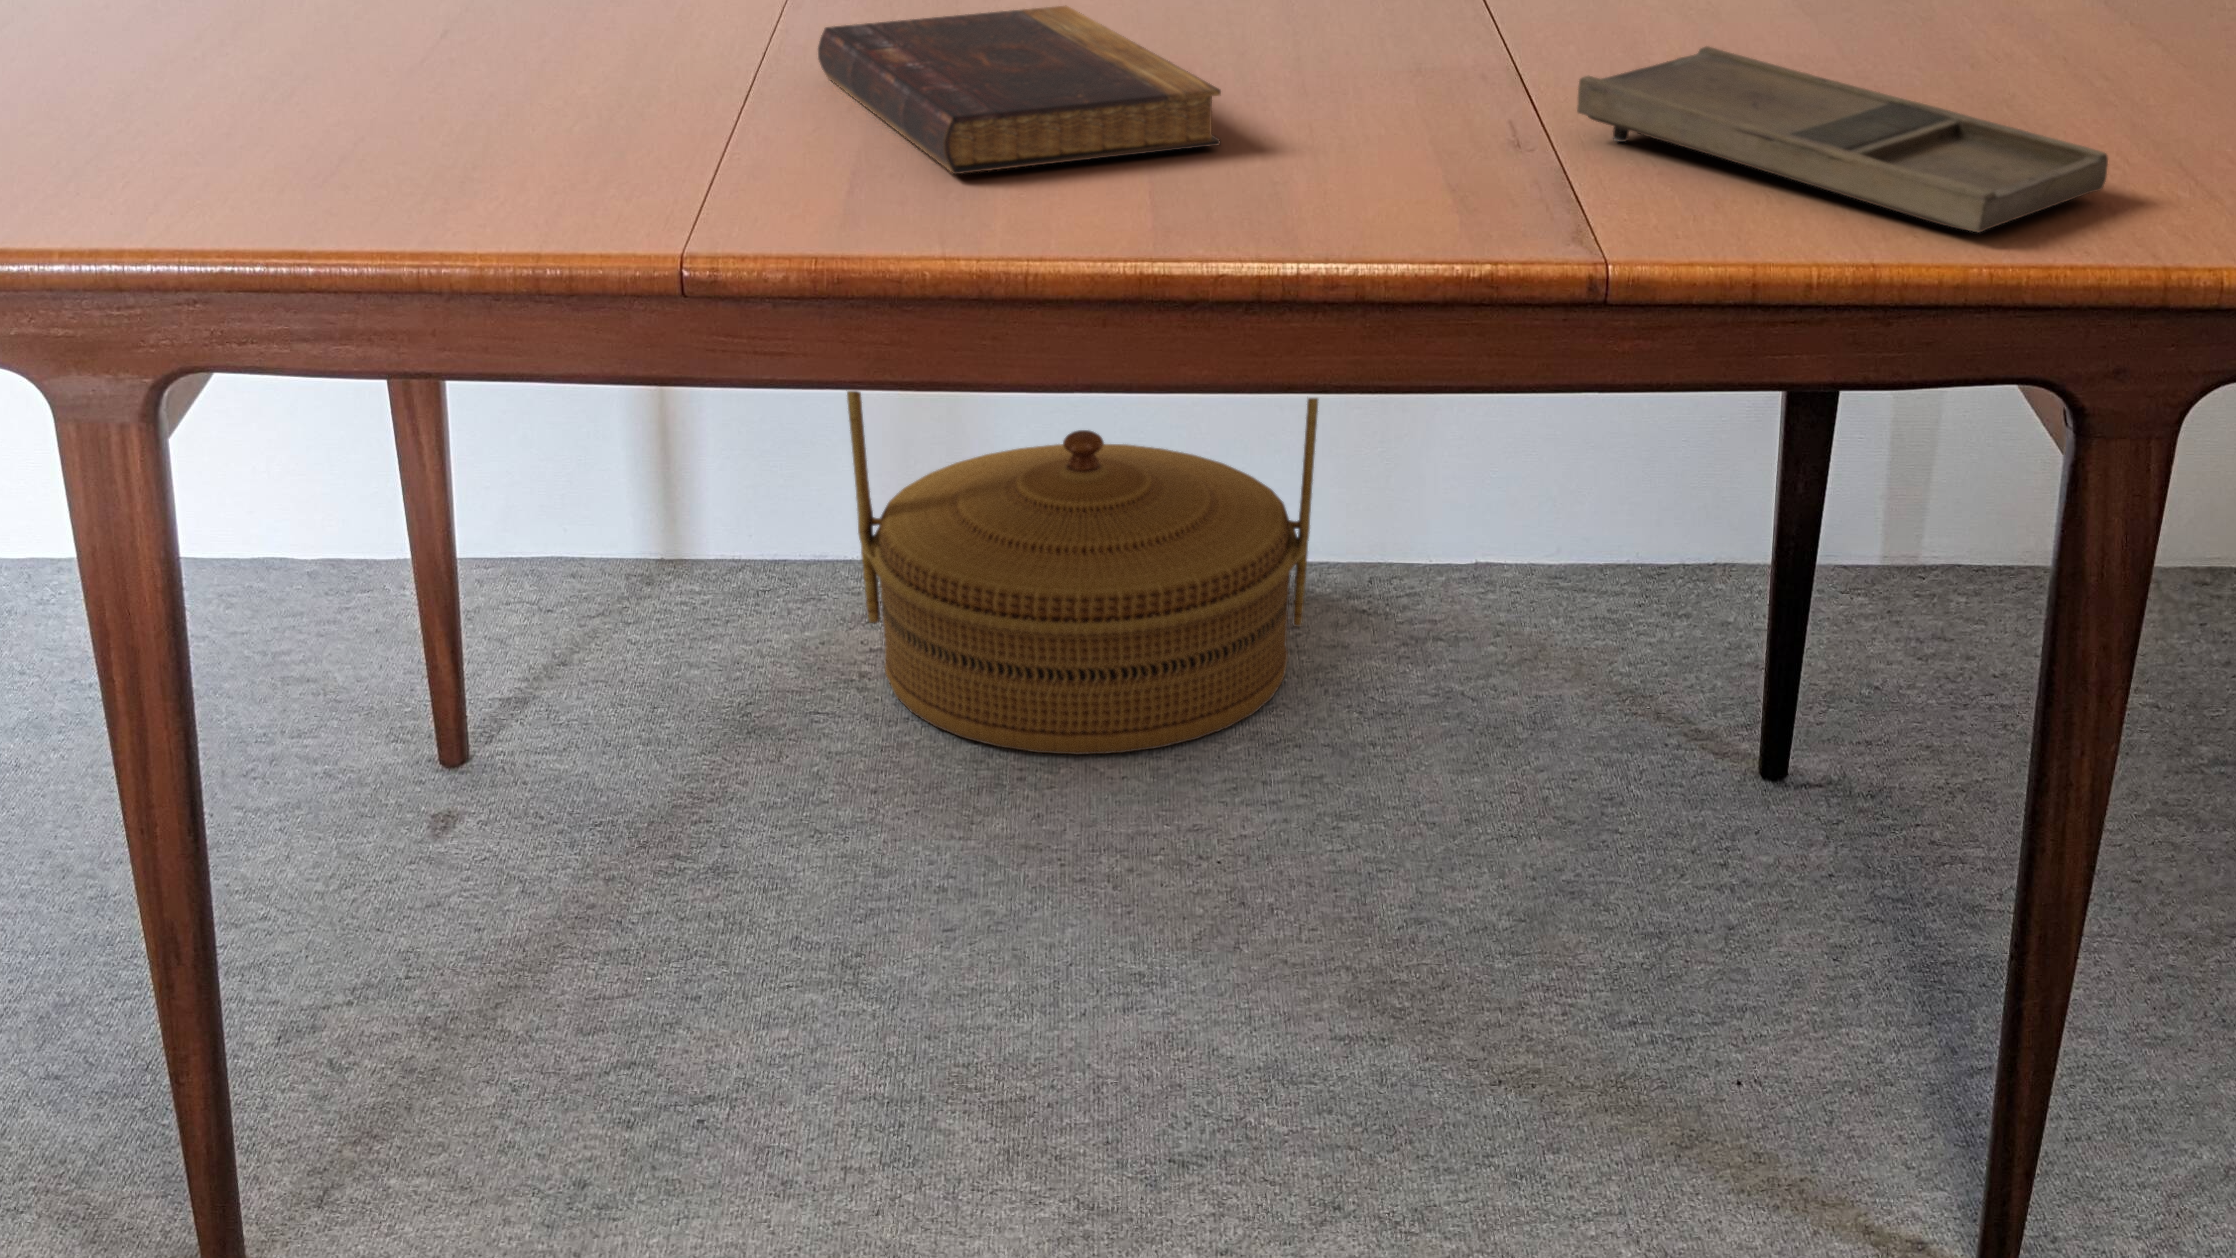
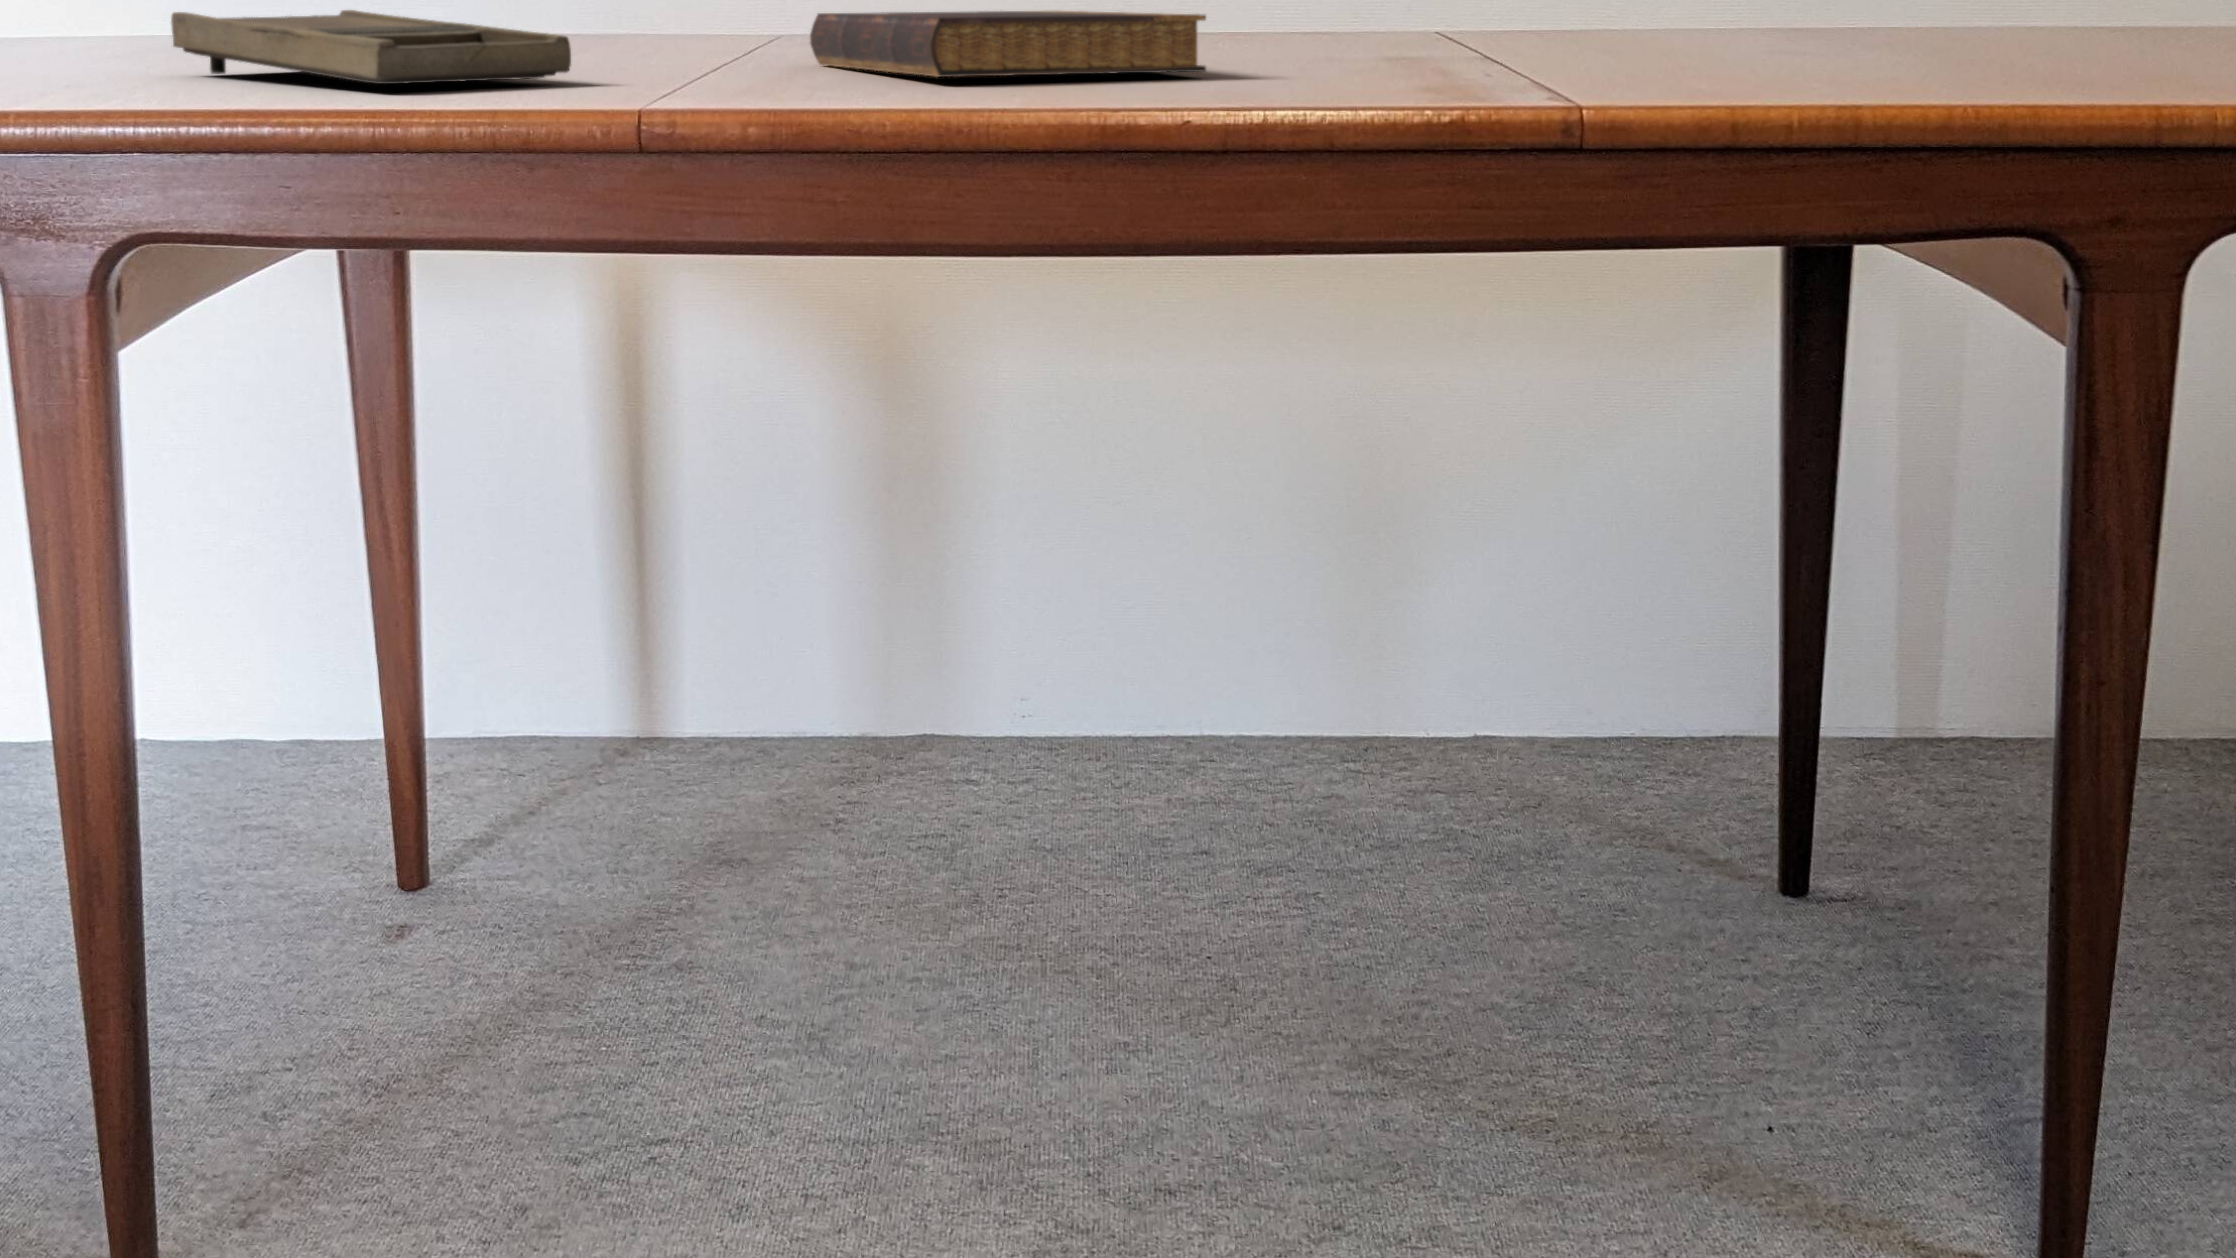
tray: present [1577,46,2108,232] -> present [171,10,571,84]
woven basket: present [847,391,1318,755] -> none [830,351,1319,877]

